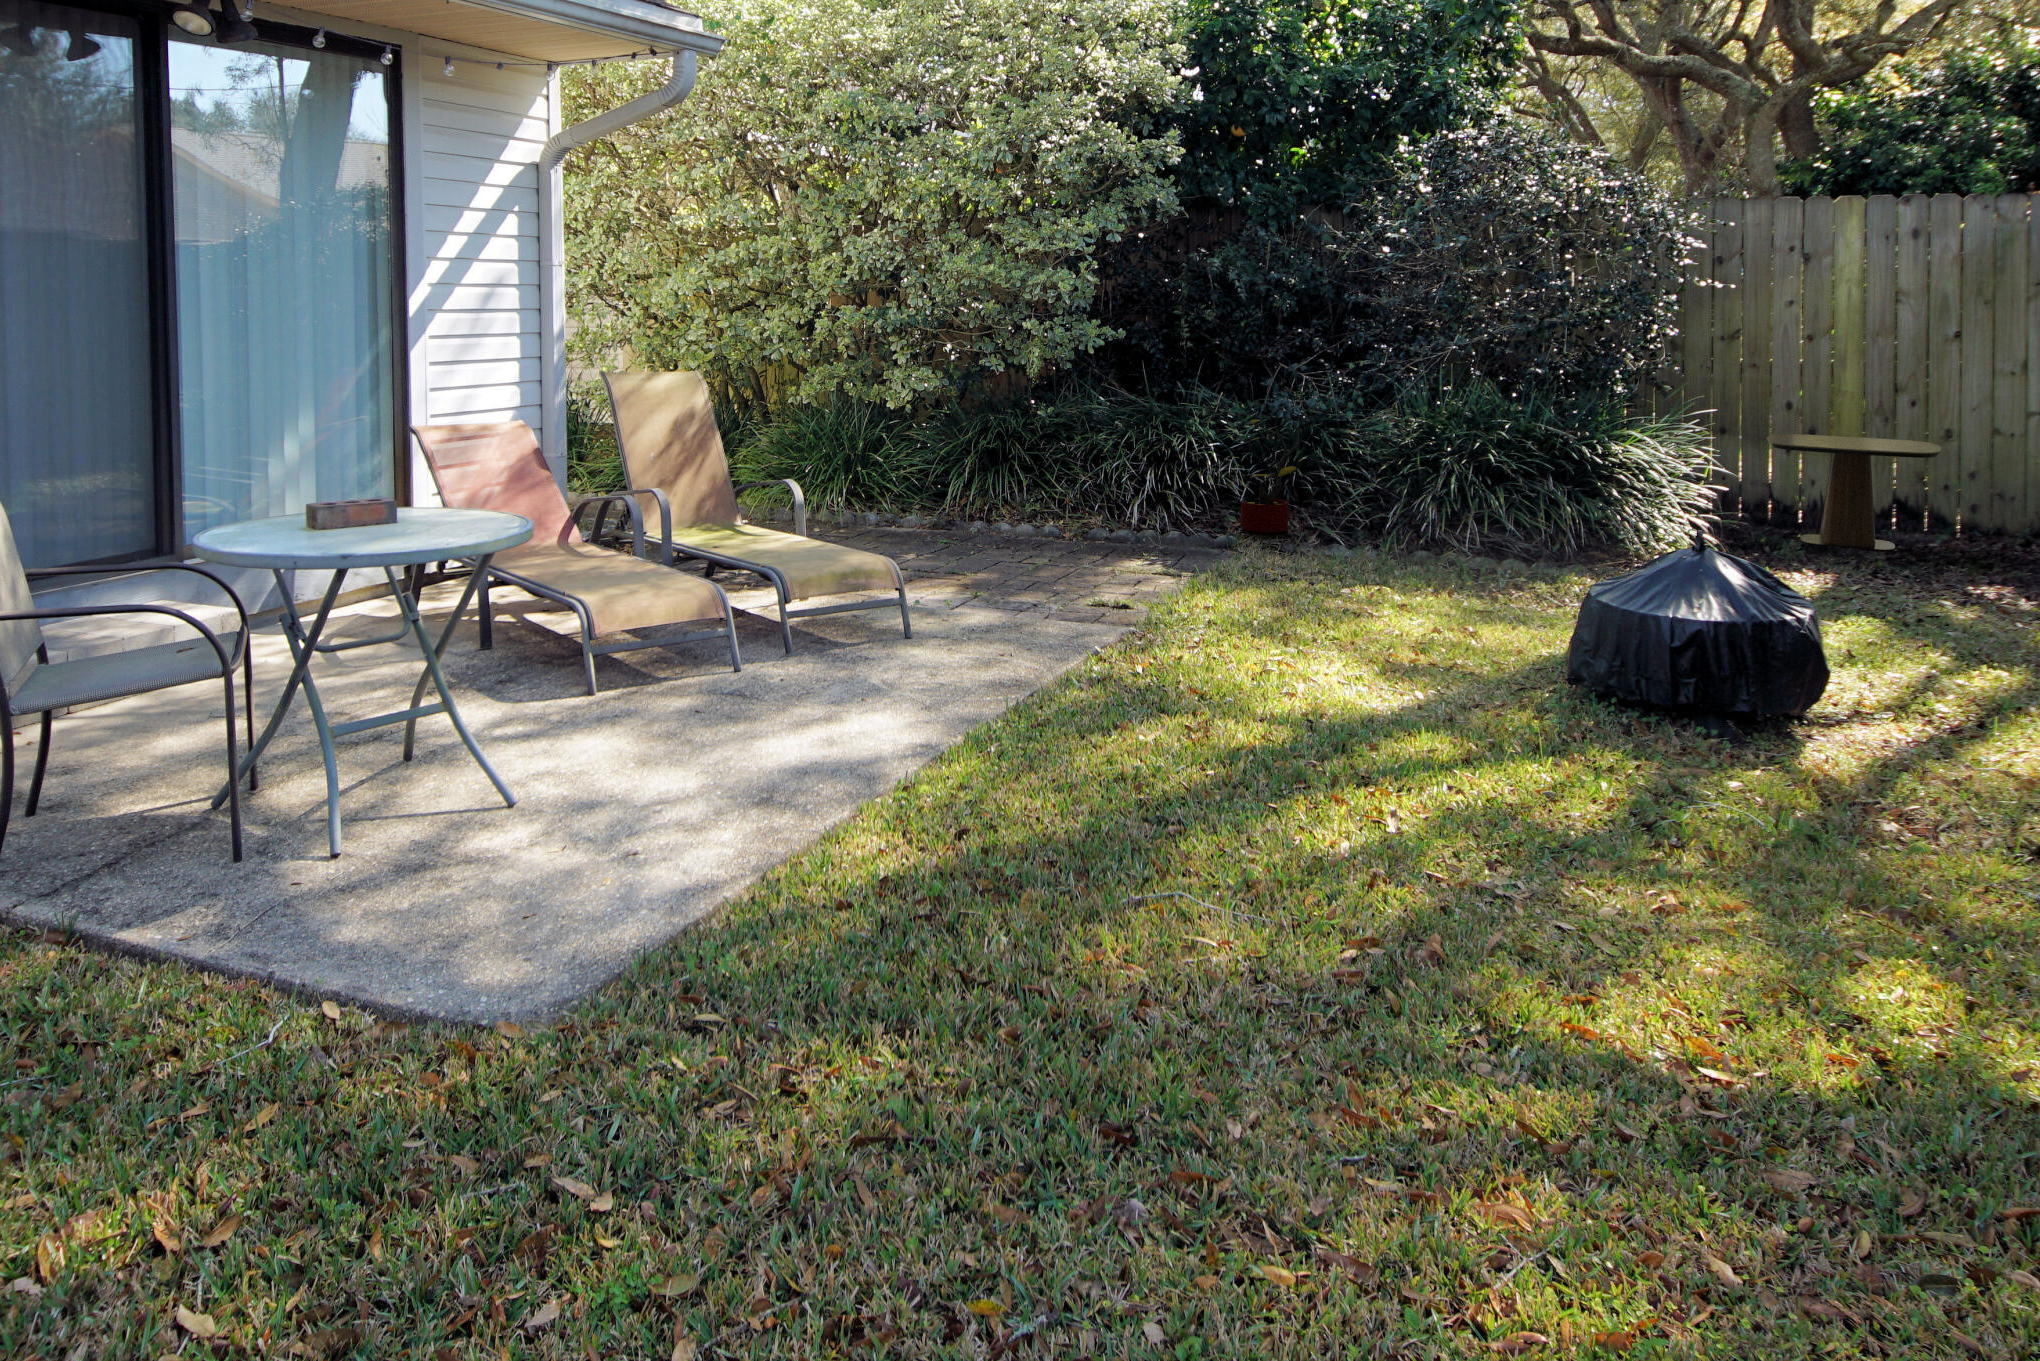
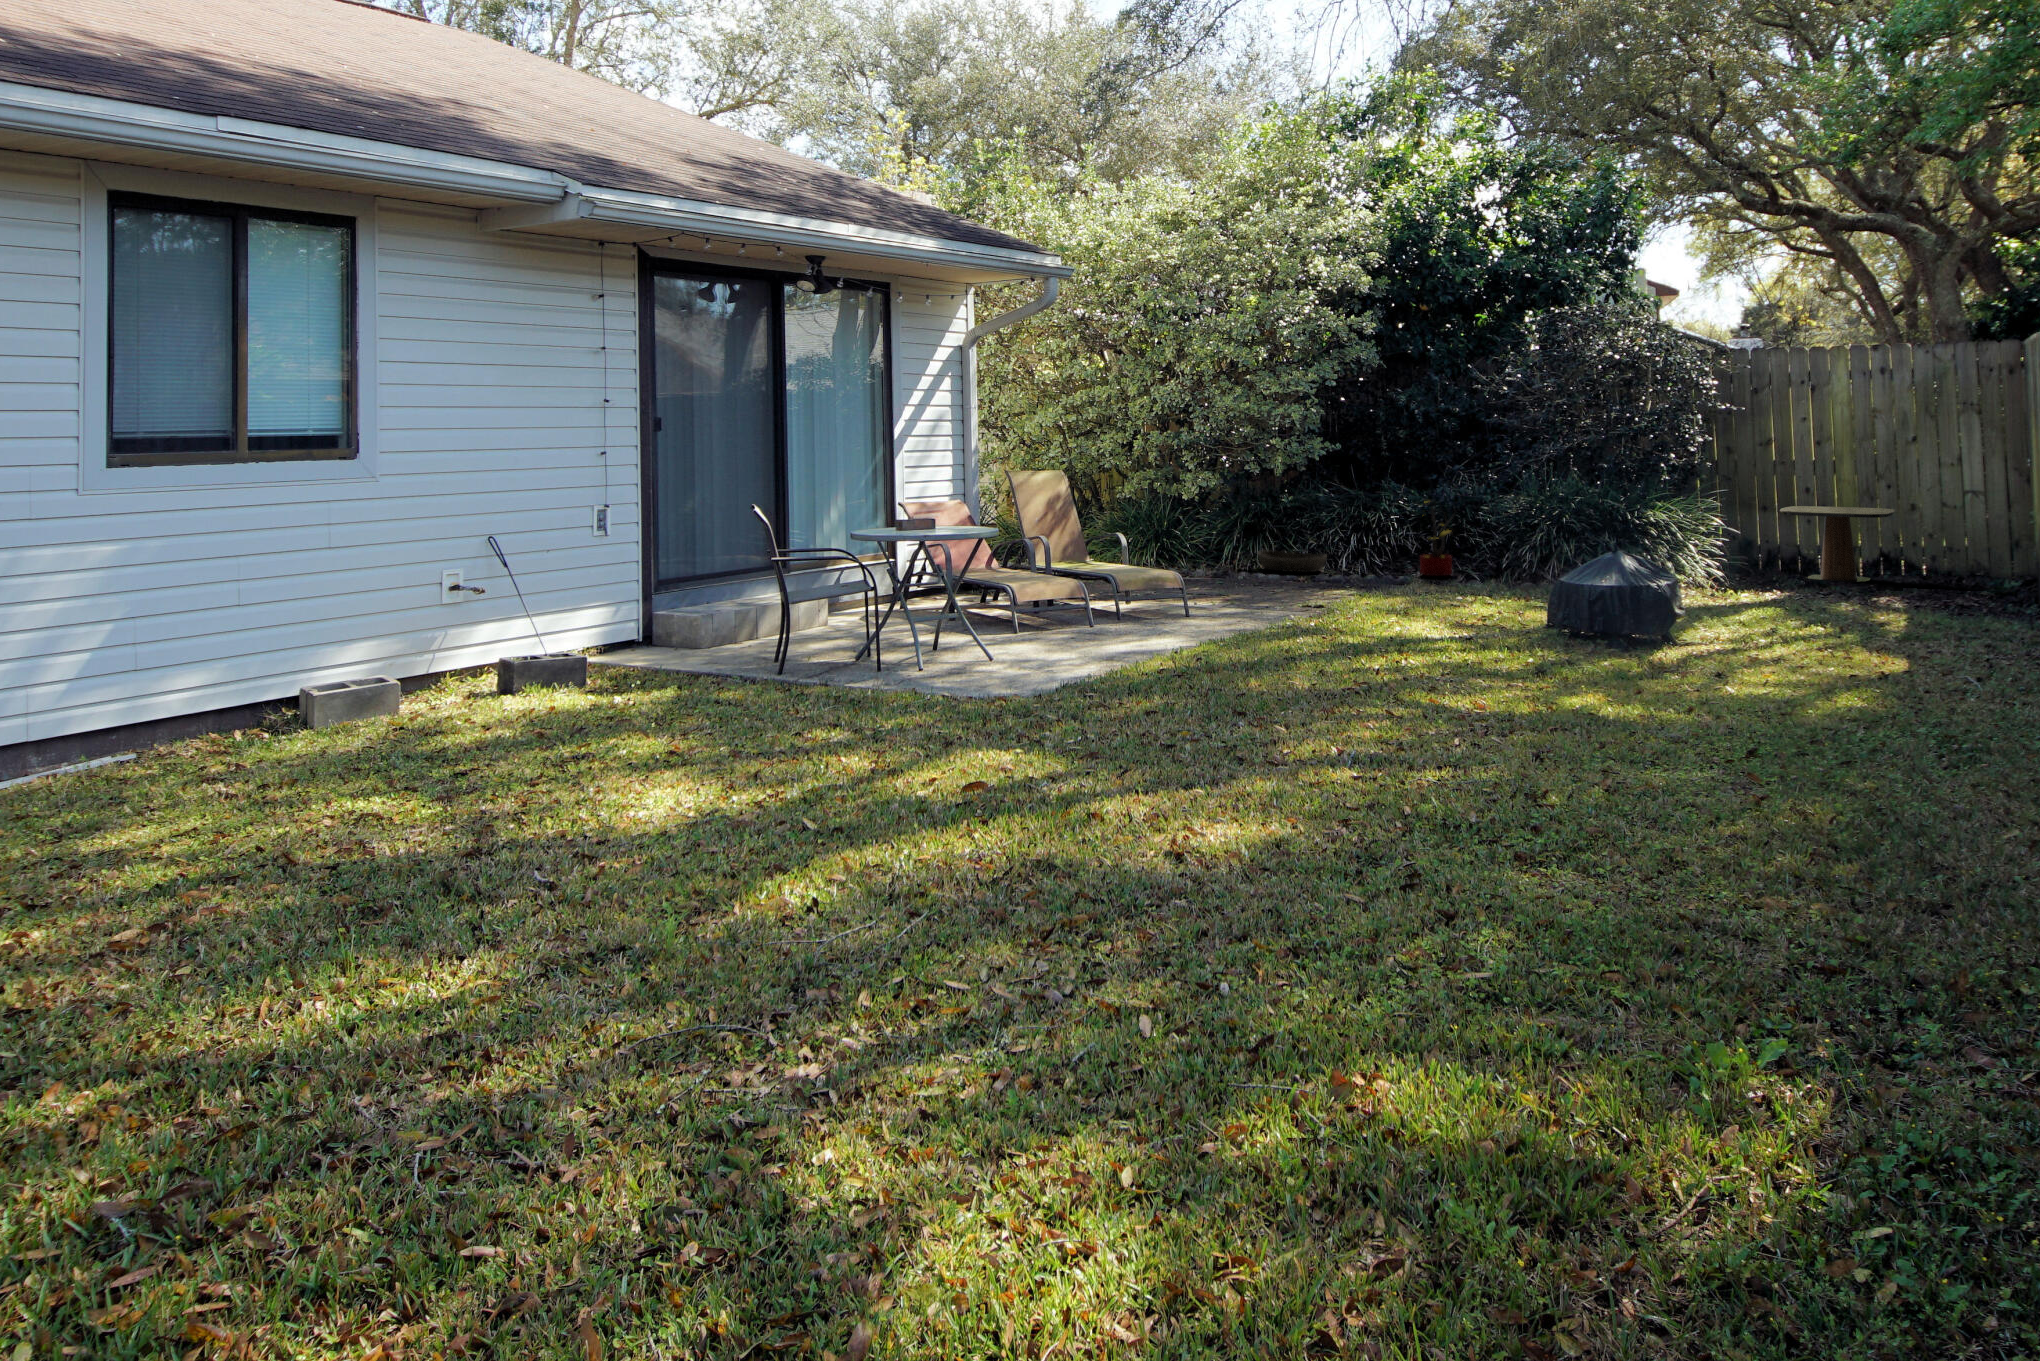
basket: none [996,485,1101,522] -> present [1257,550,1327,572]

